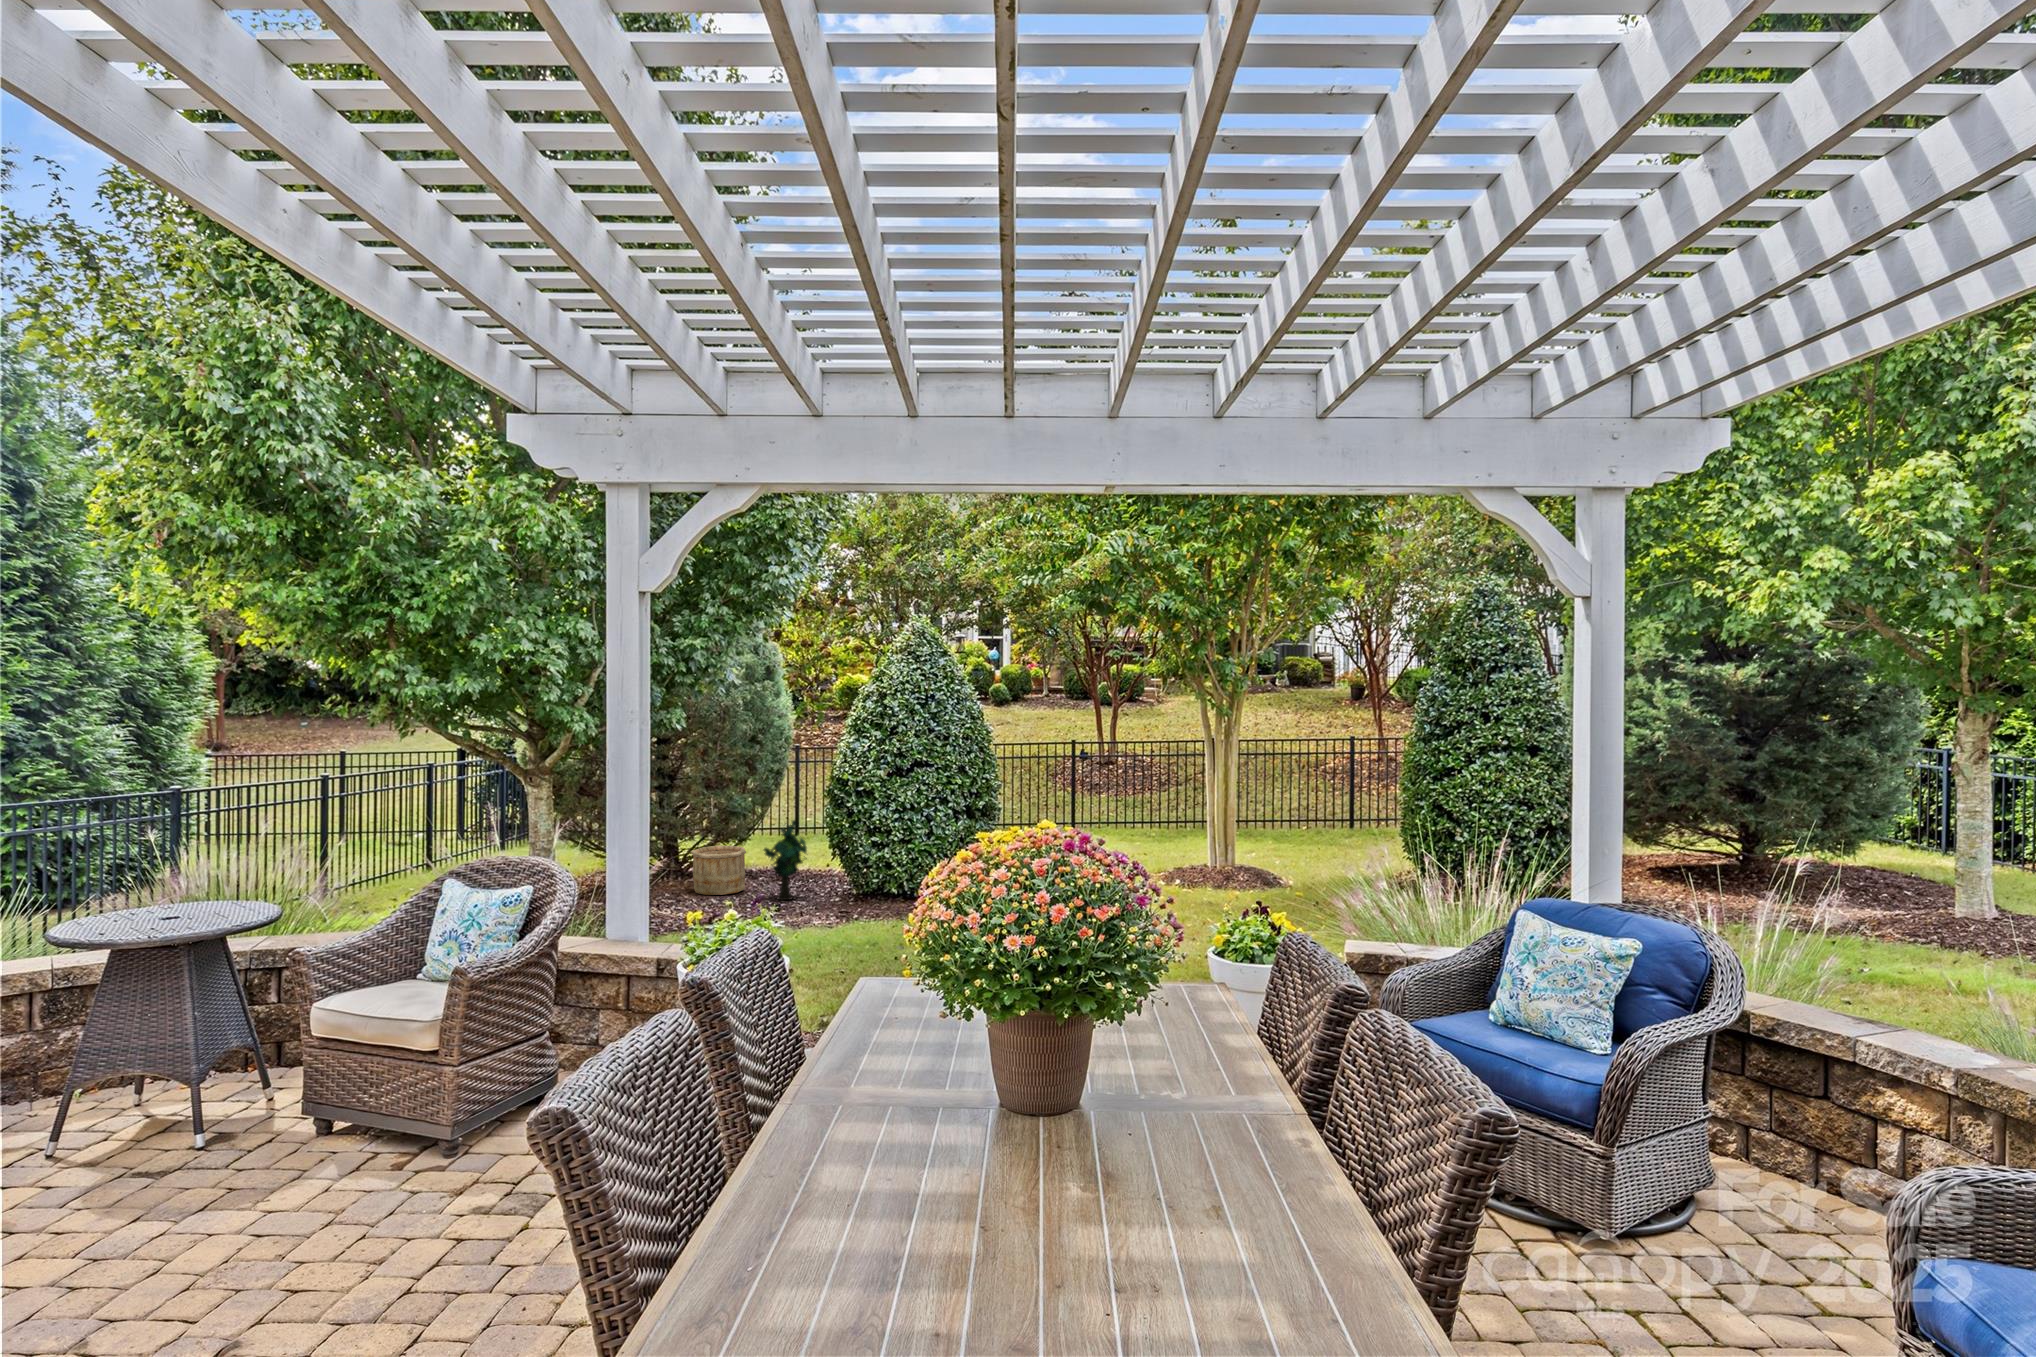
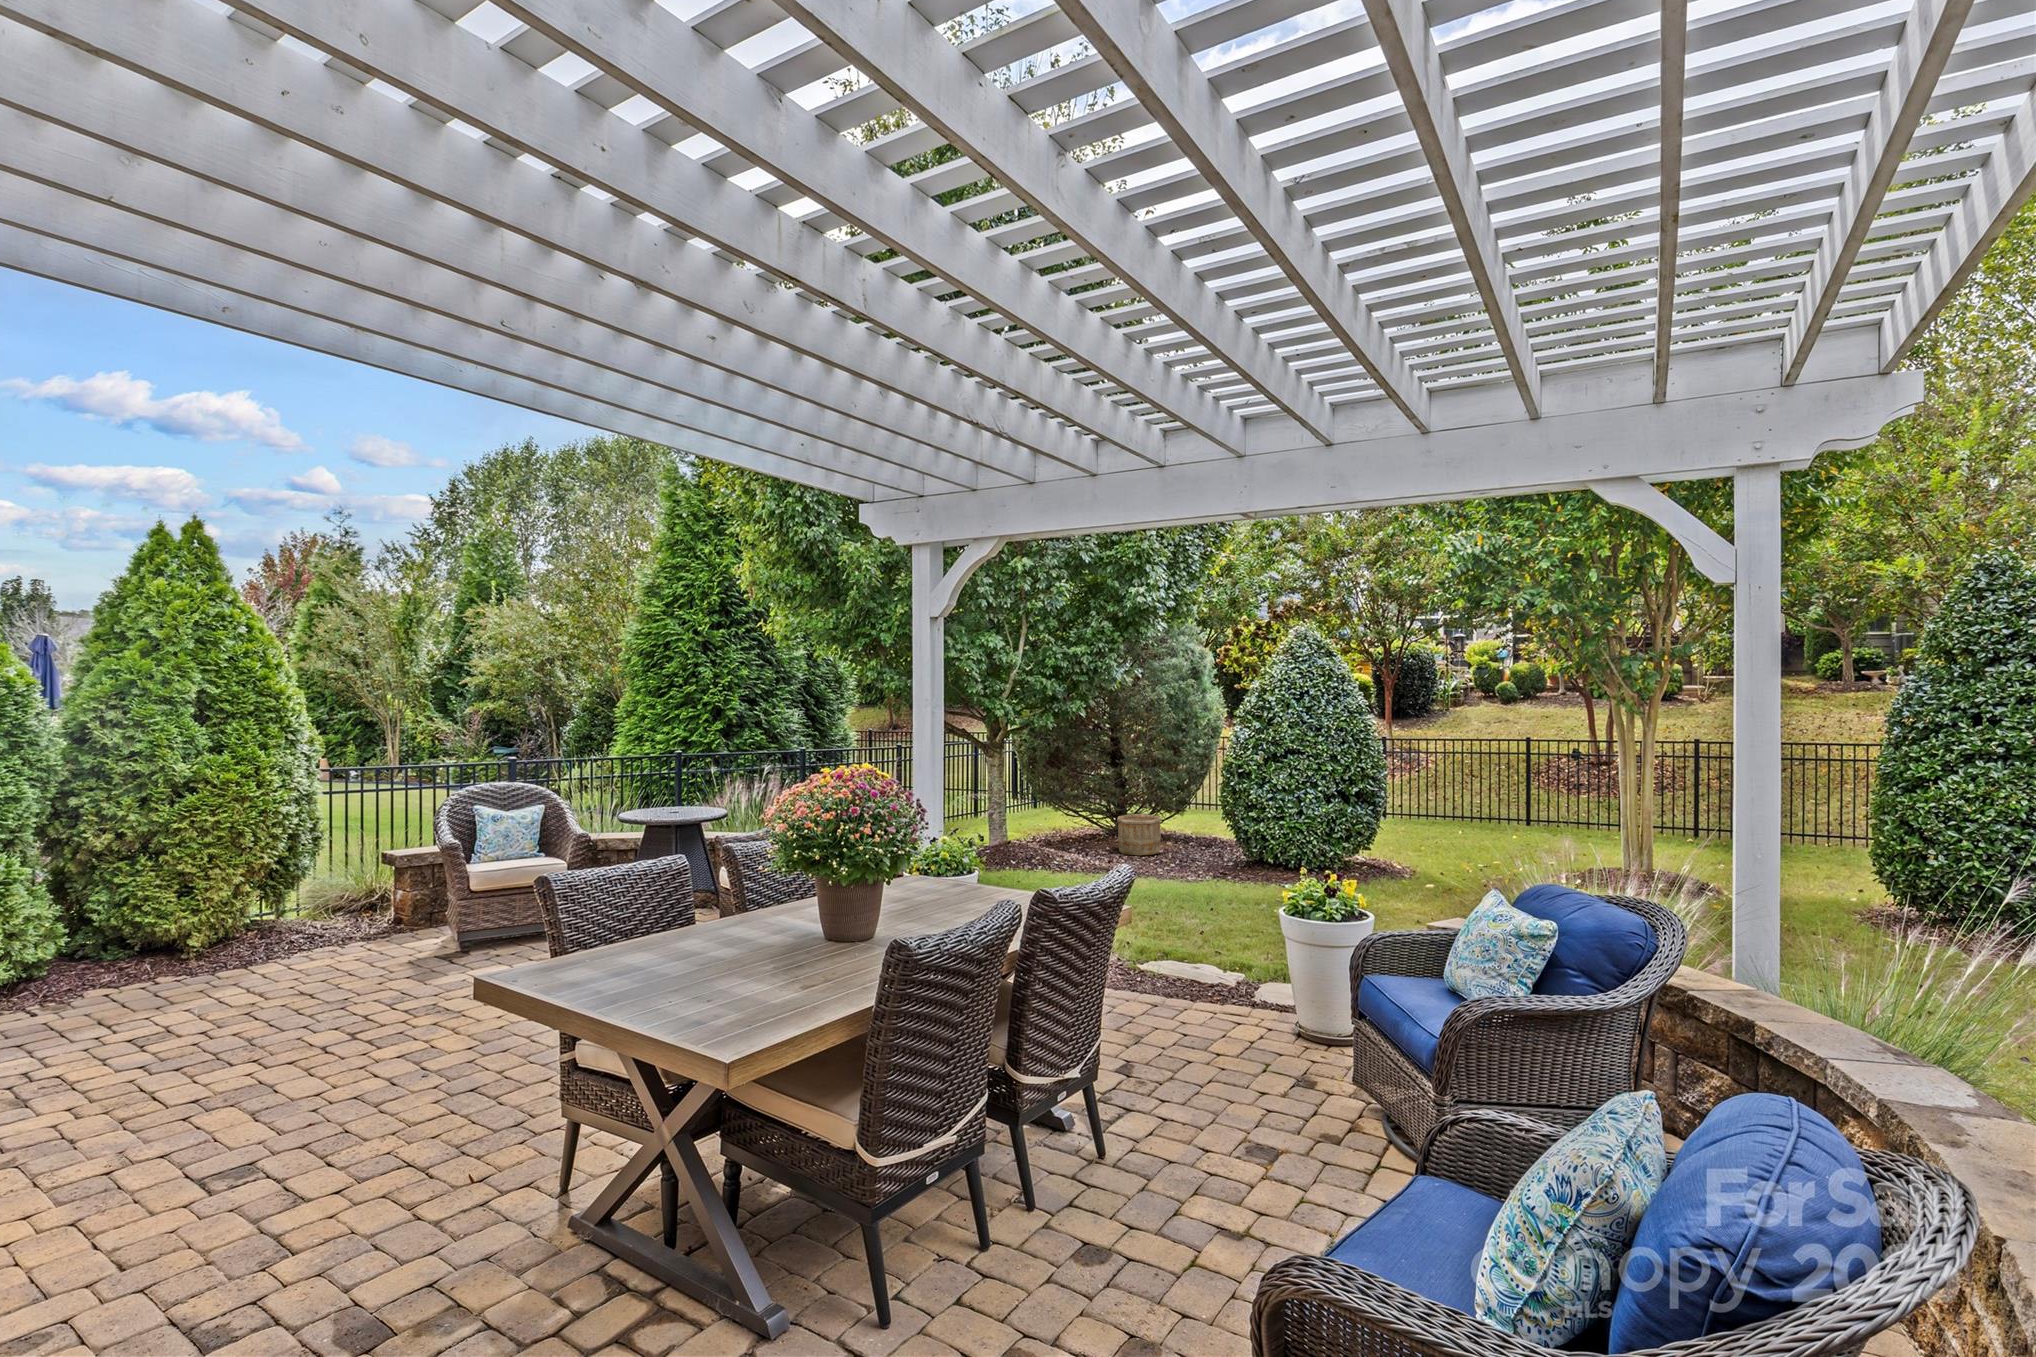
decorative plant: present [764,820,807,900] -> none [1168,796,1209,865]

